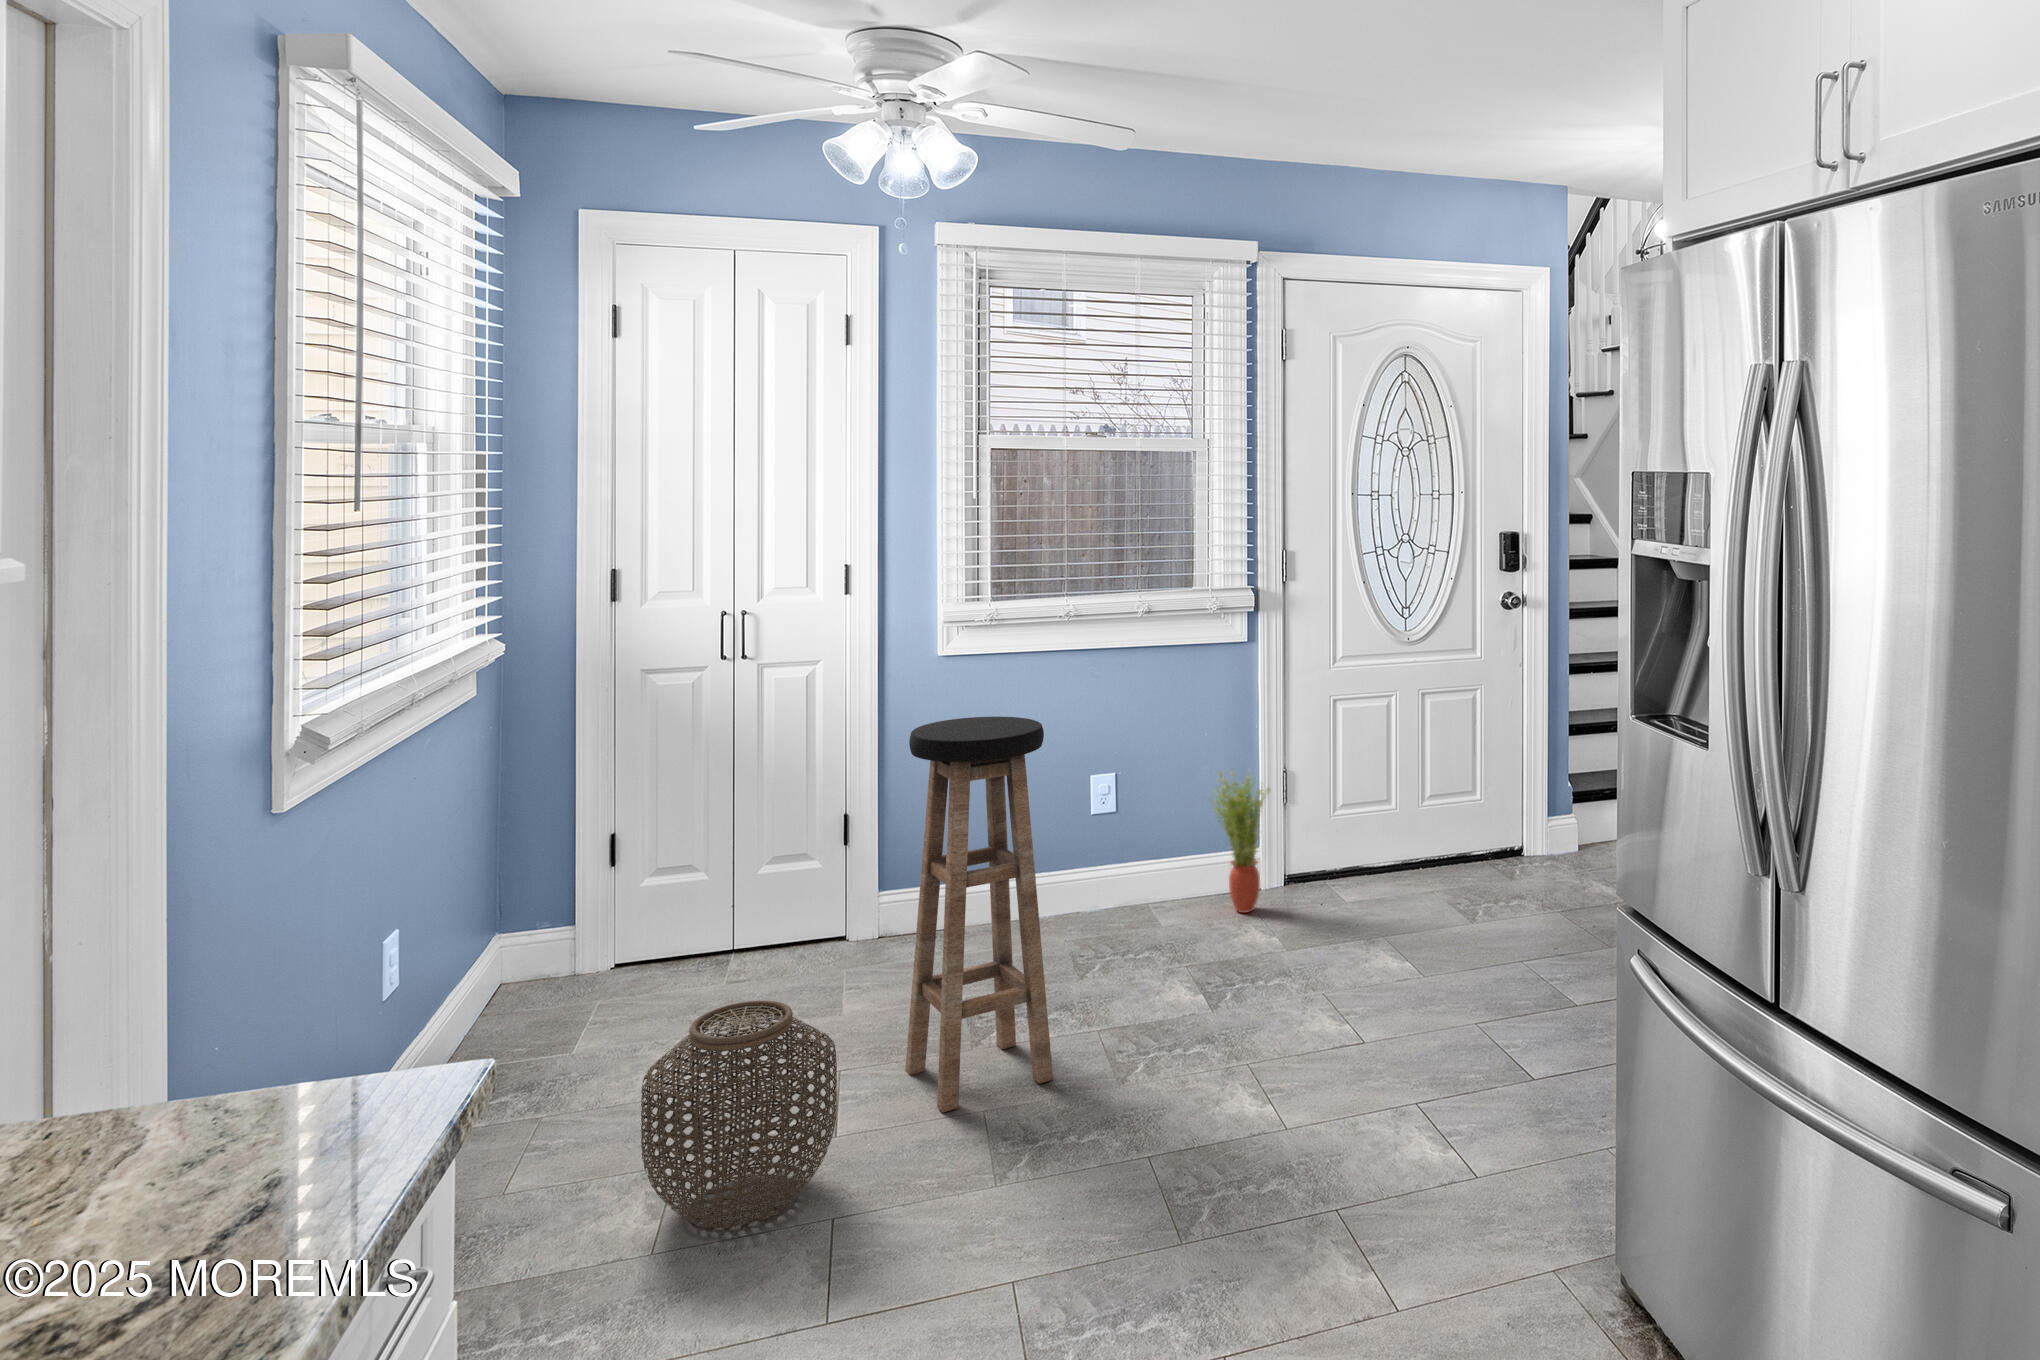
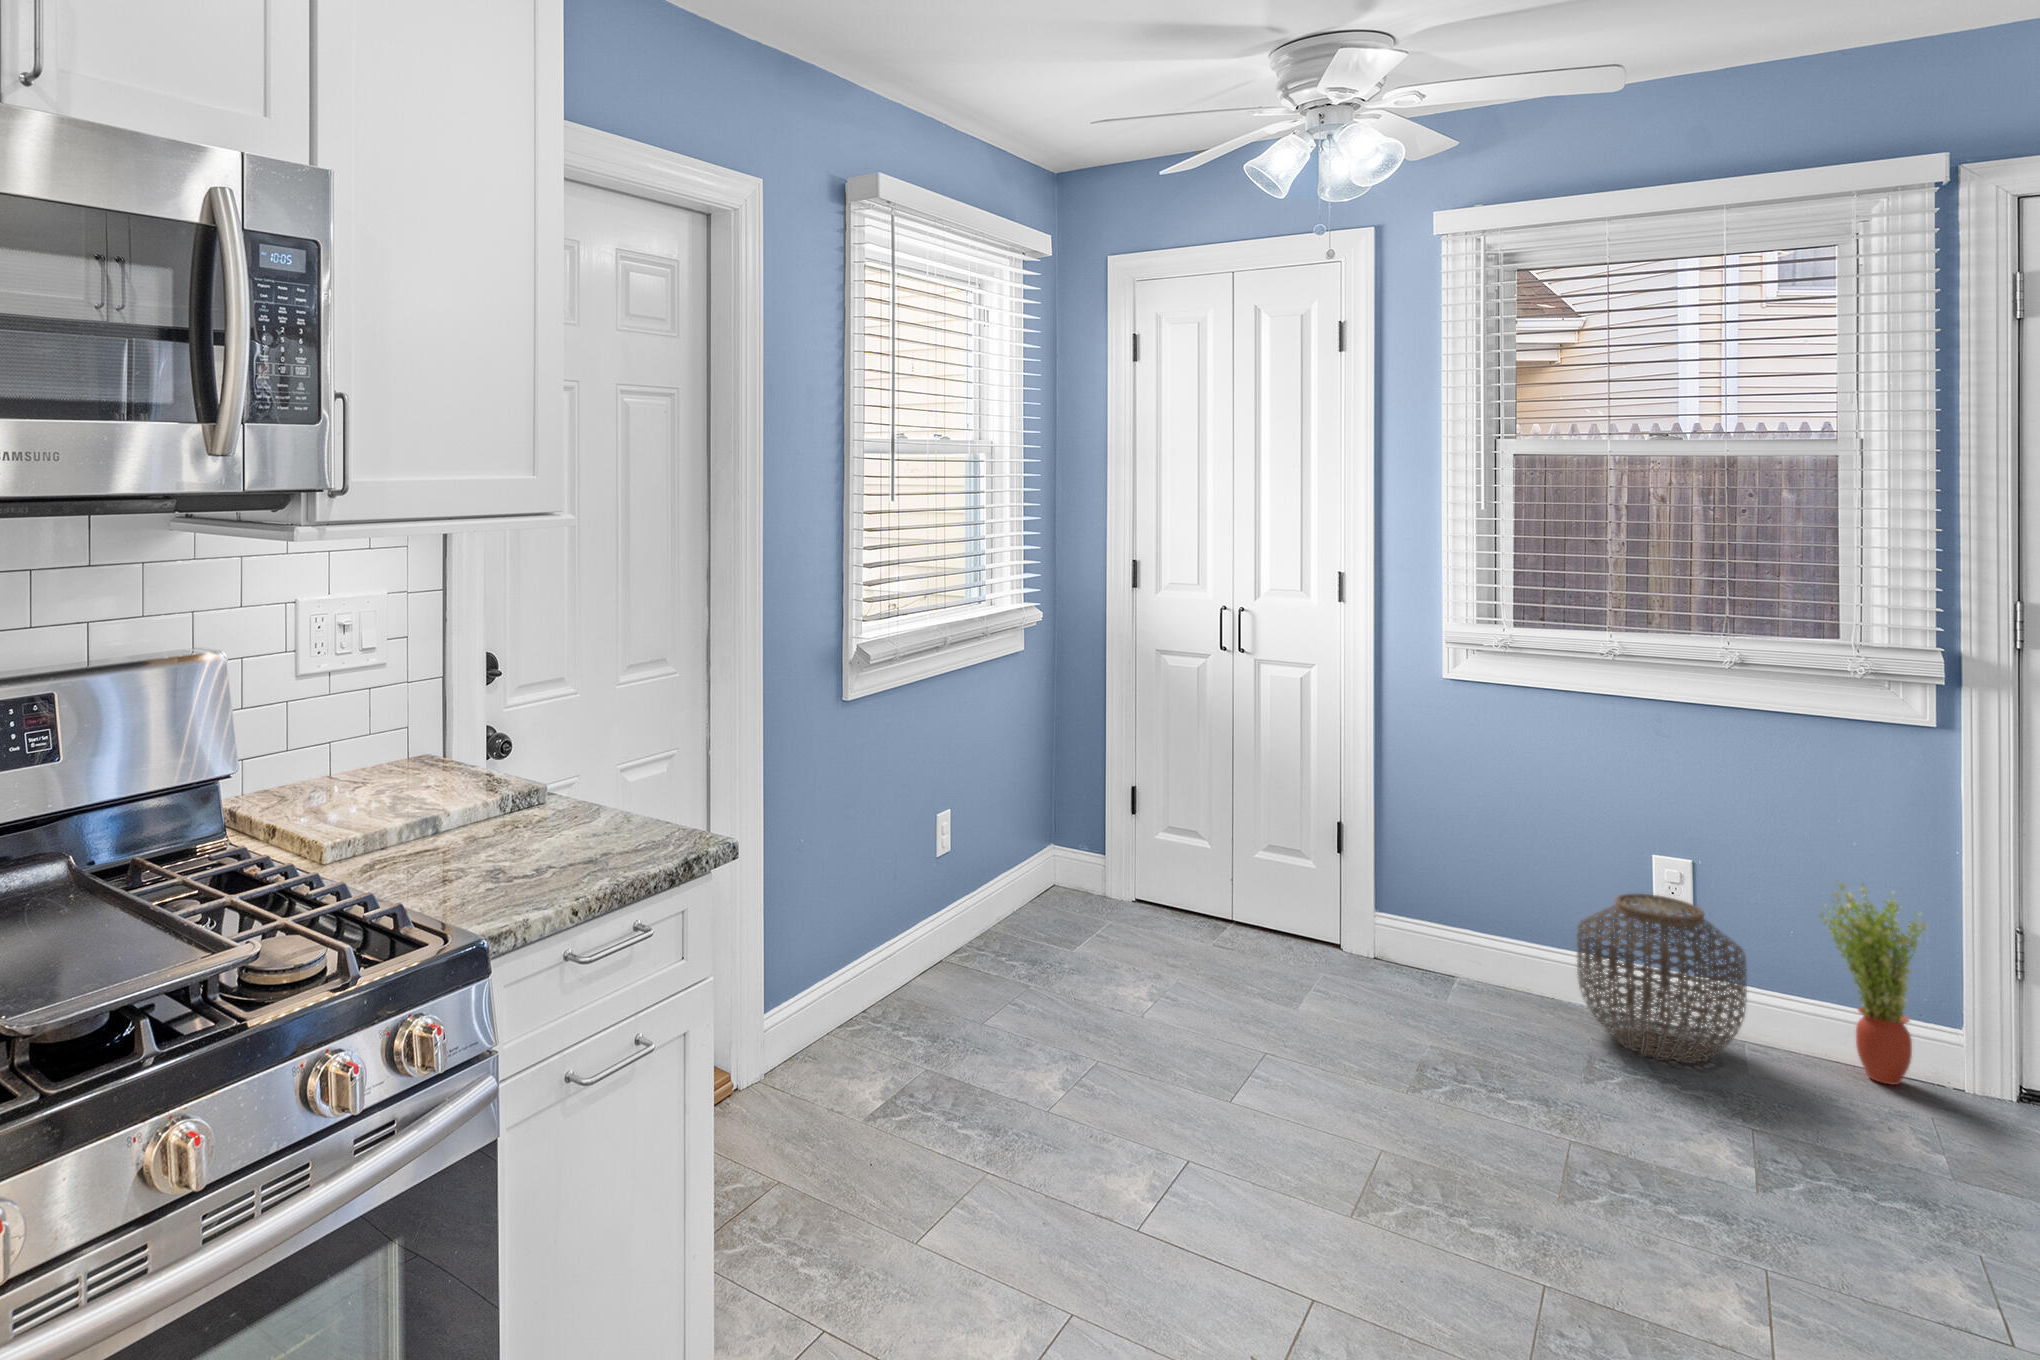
bar stool: present [905,716,1053,1112] -> none [1322,741,1476,1156]
woven basket: present [641,1001,837,1228] -> present [1577,893,1747,1063]

